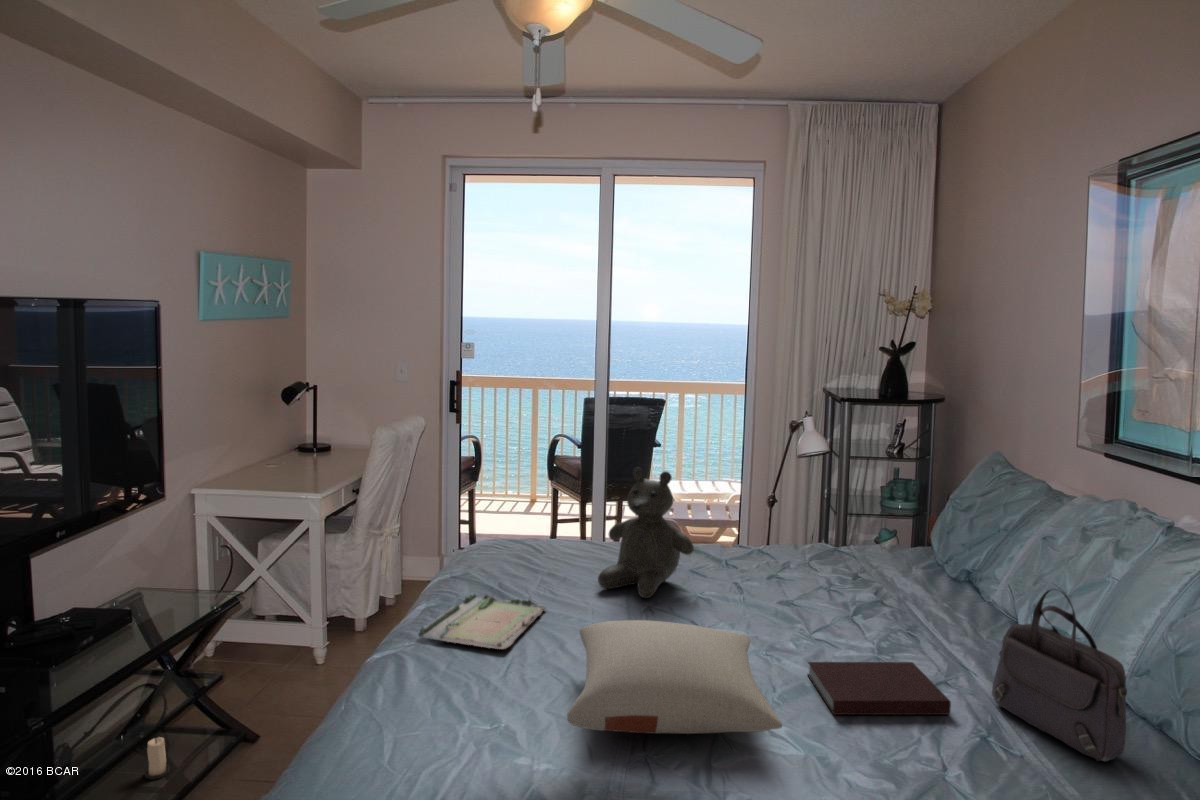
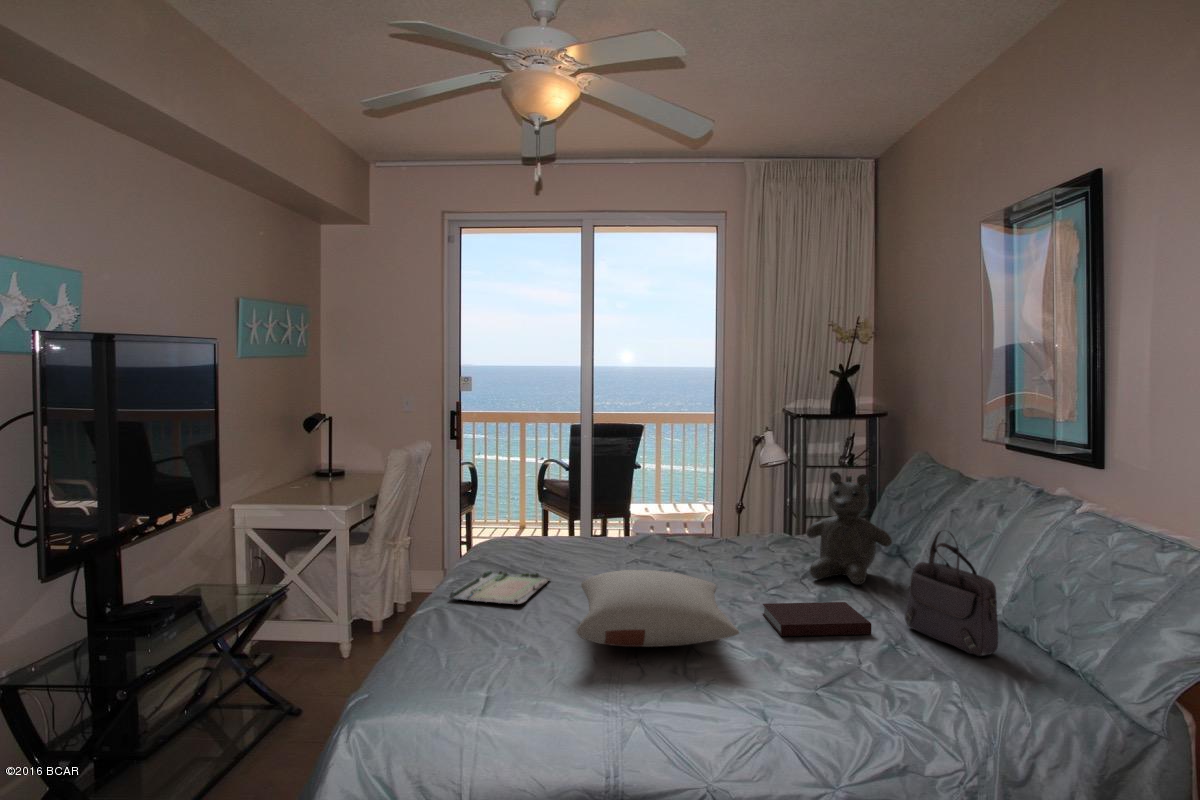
teddy bear: present [598,468,694,598] -> present [806,472,892,585]
candle: present [145,737,170,780] -> none [207,708,227,745]

